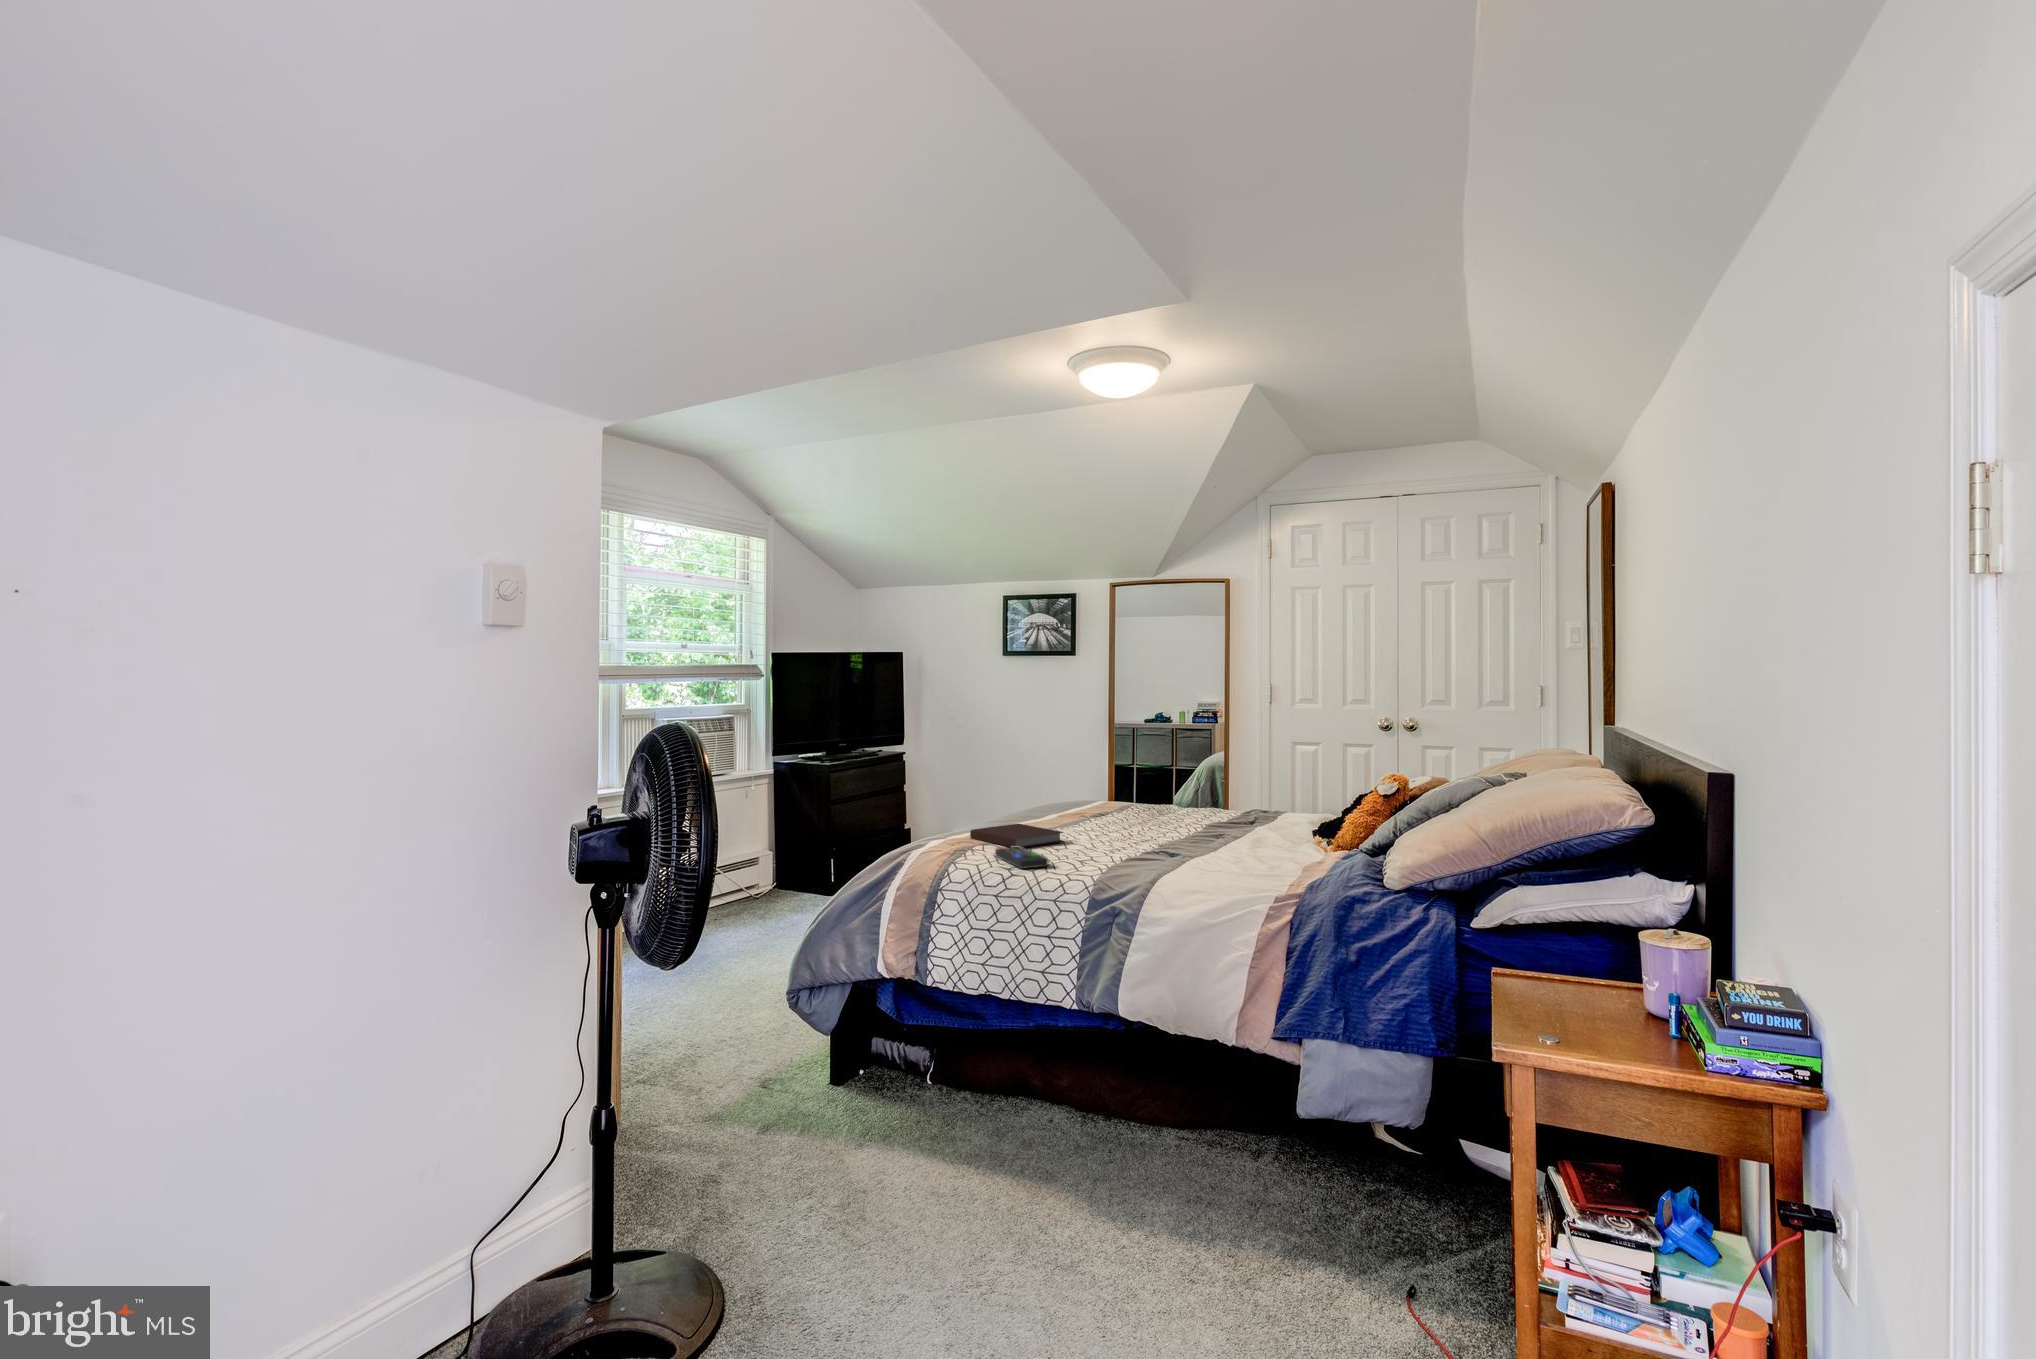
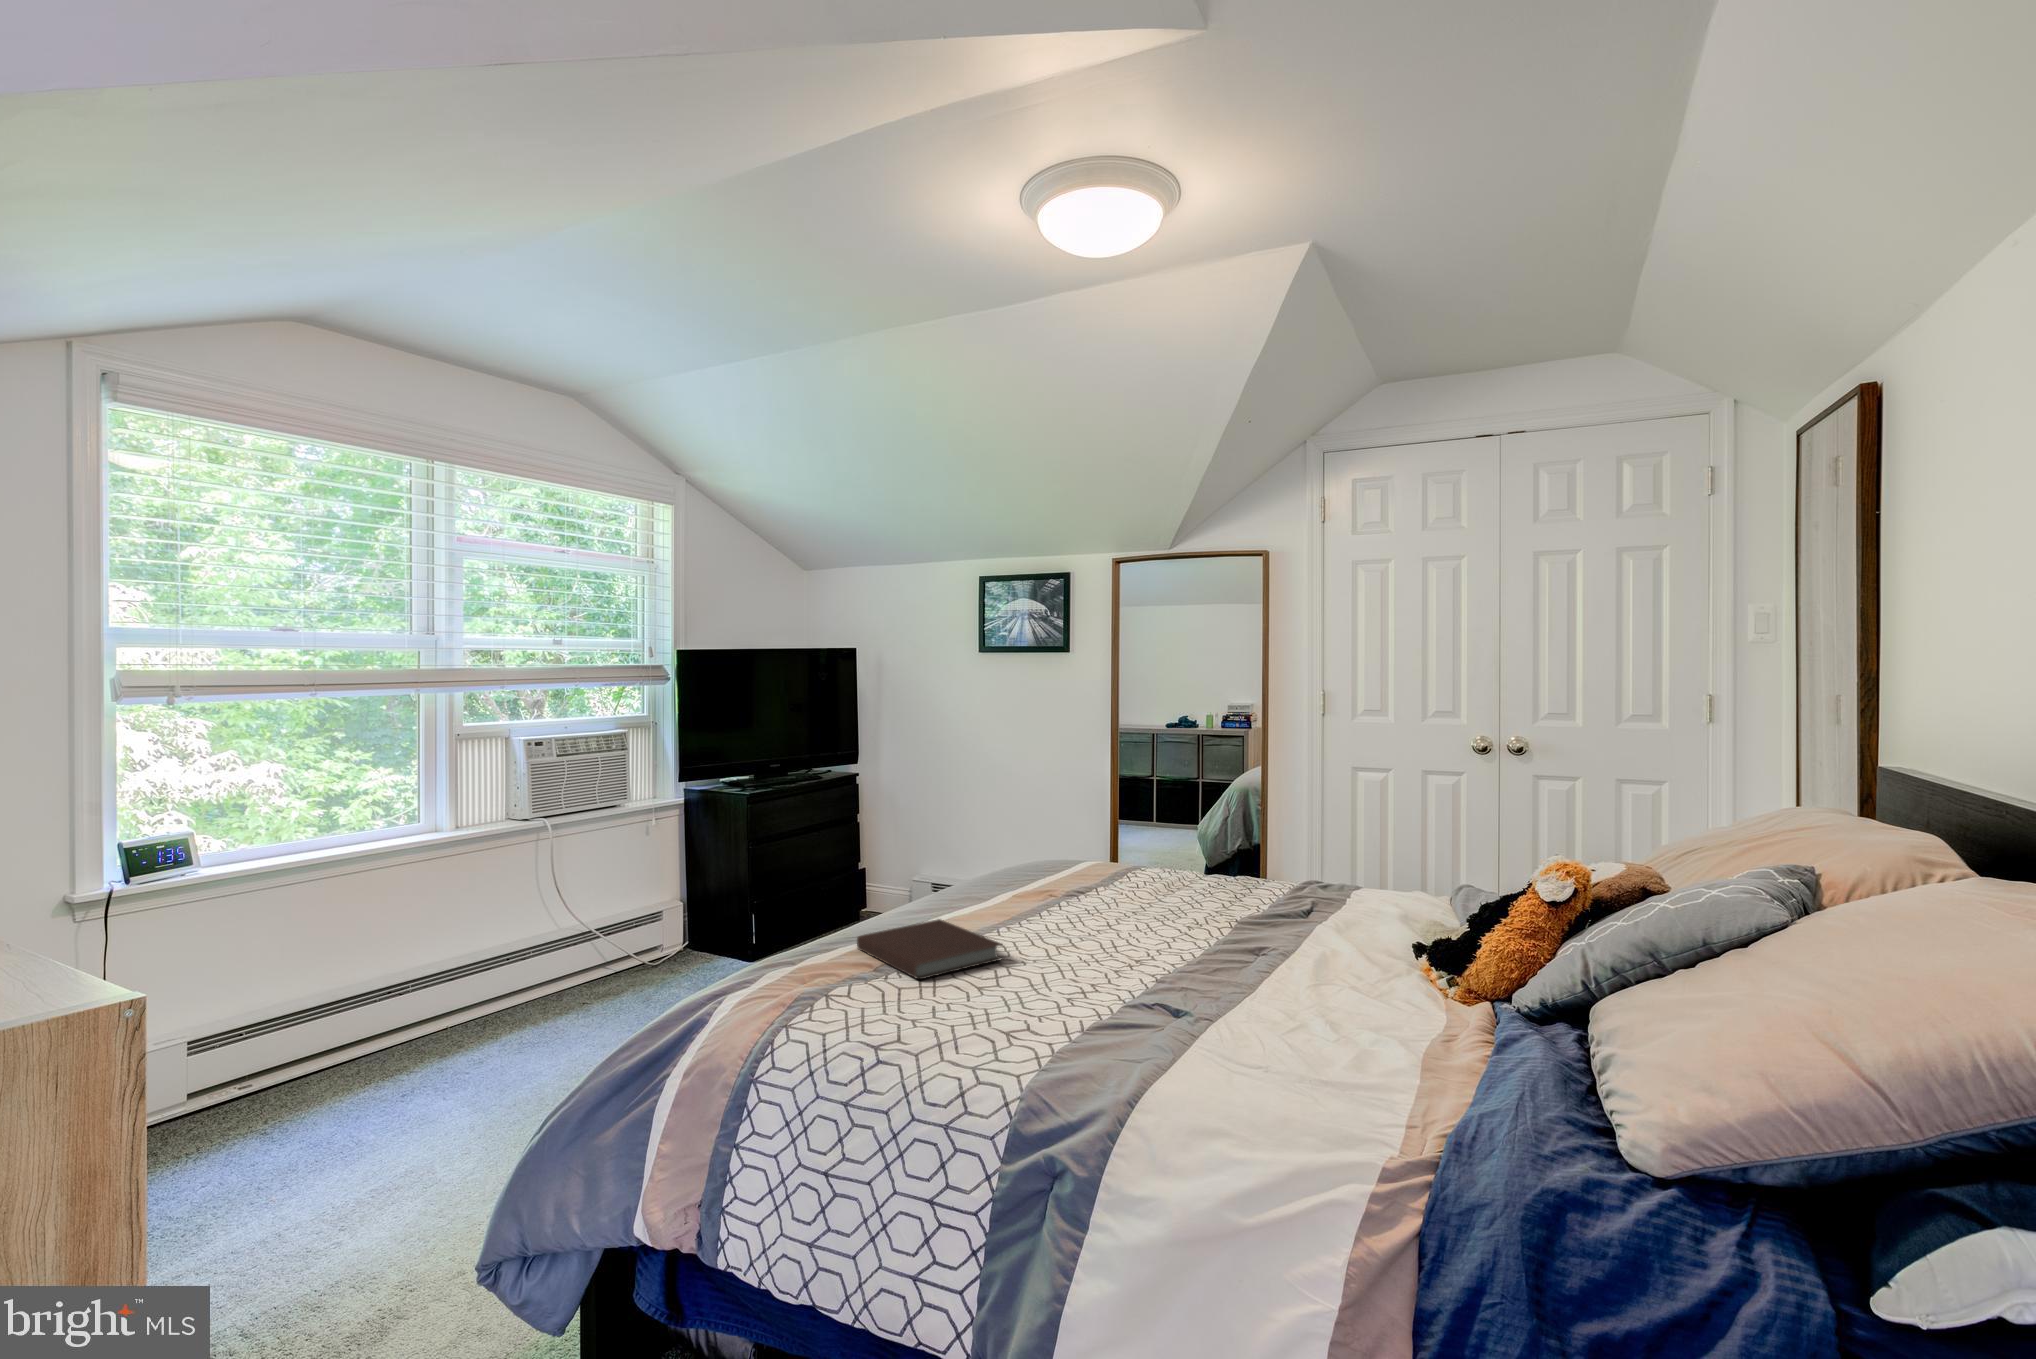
remote control: present [995,846,1048,869] -> none [872,983,951,1046]

